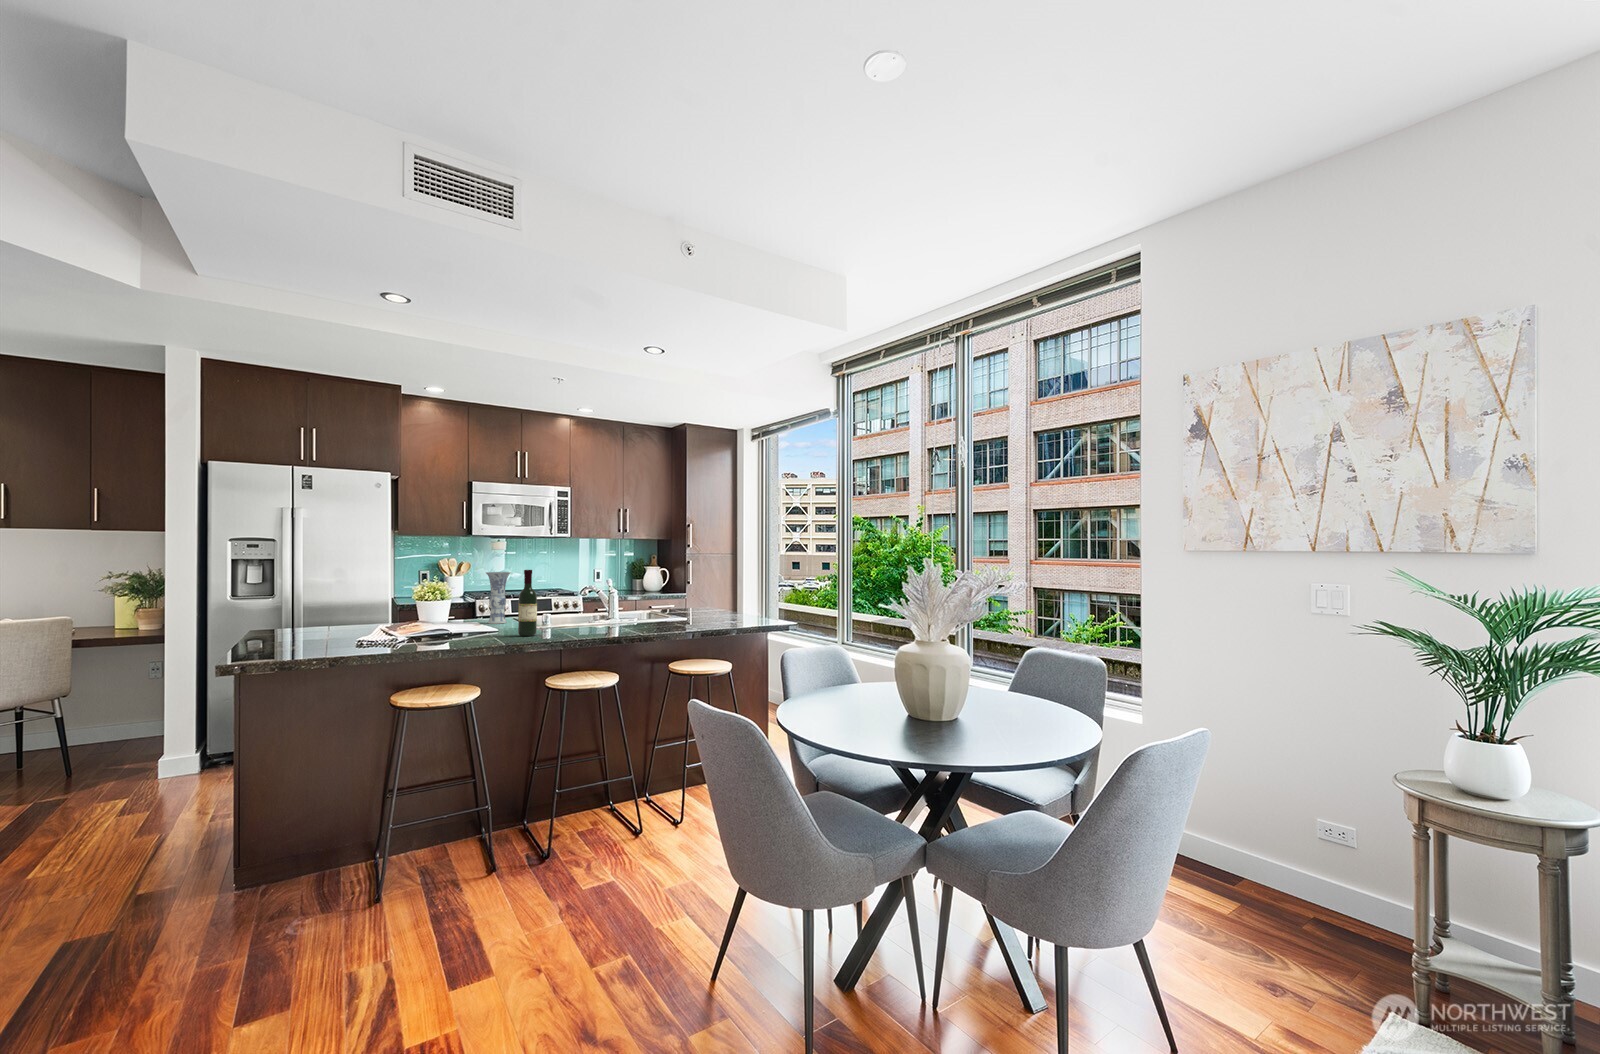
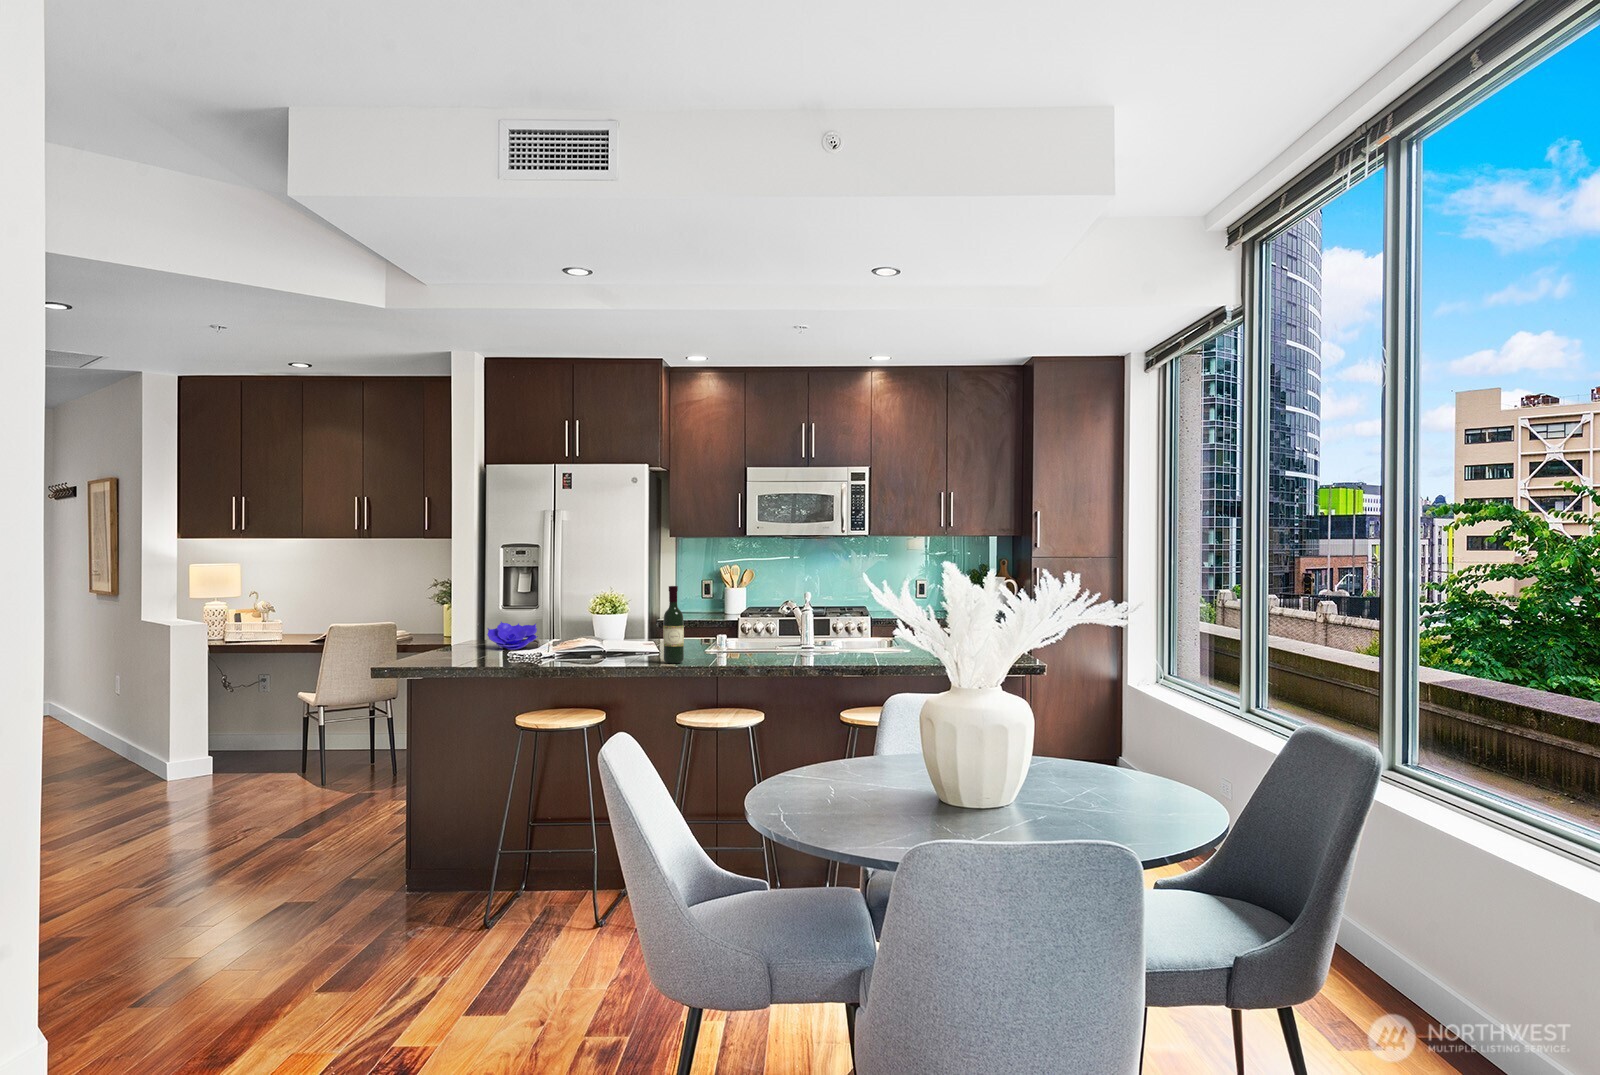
vase: present [486,572,511,624] -> none [688,584,716,645]
decorative bowl: none [274,610,337,637] -> present [487,622,538,650]

